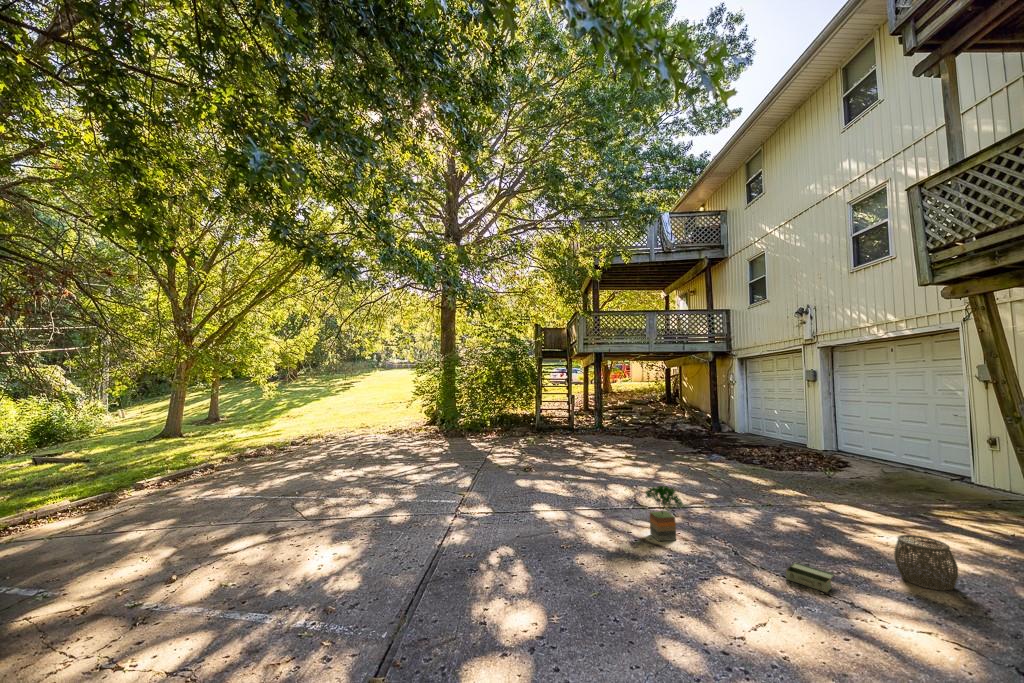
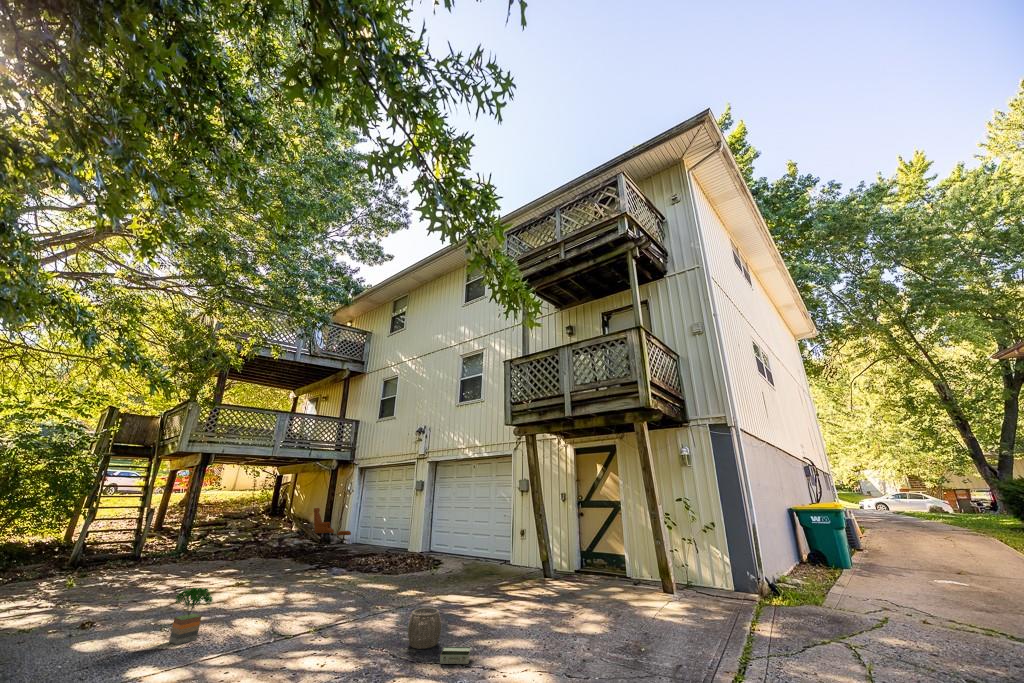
lounge chair: none [698,397,741,429] -> present [314,508,351,541]
potted tree: present [645,486,683,541] -> present [169,588,213,645]
woven basket: present [894,535,958,591] -> present [408,608,441,649]

